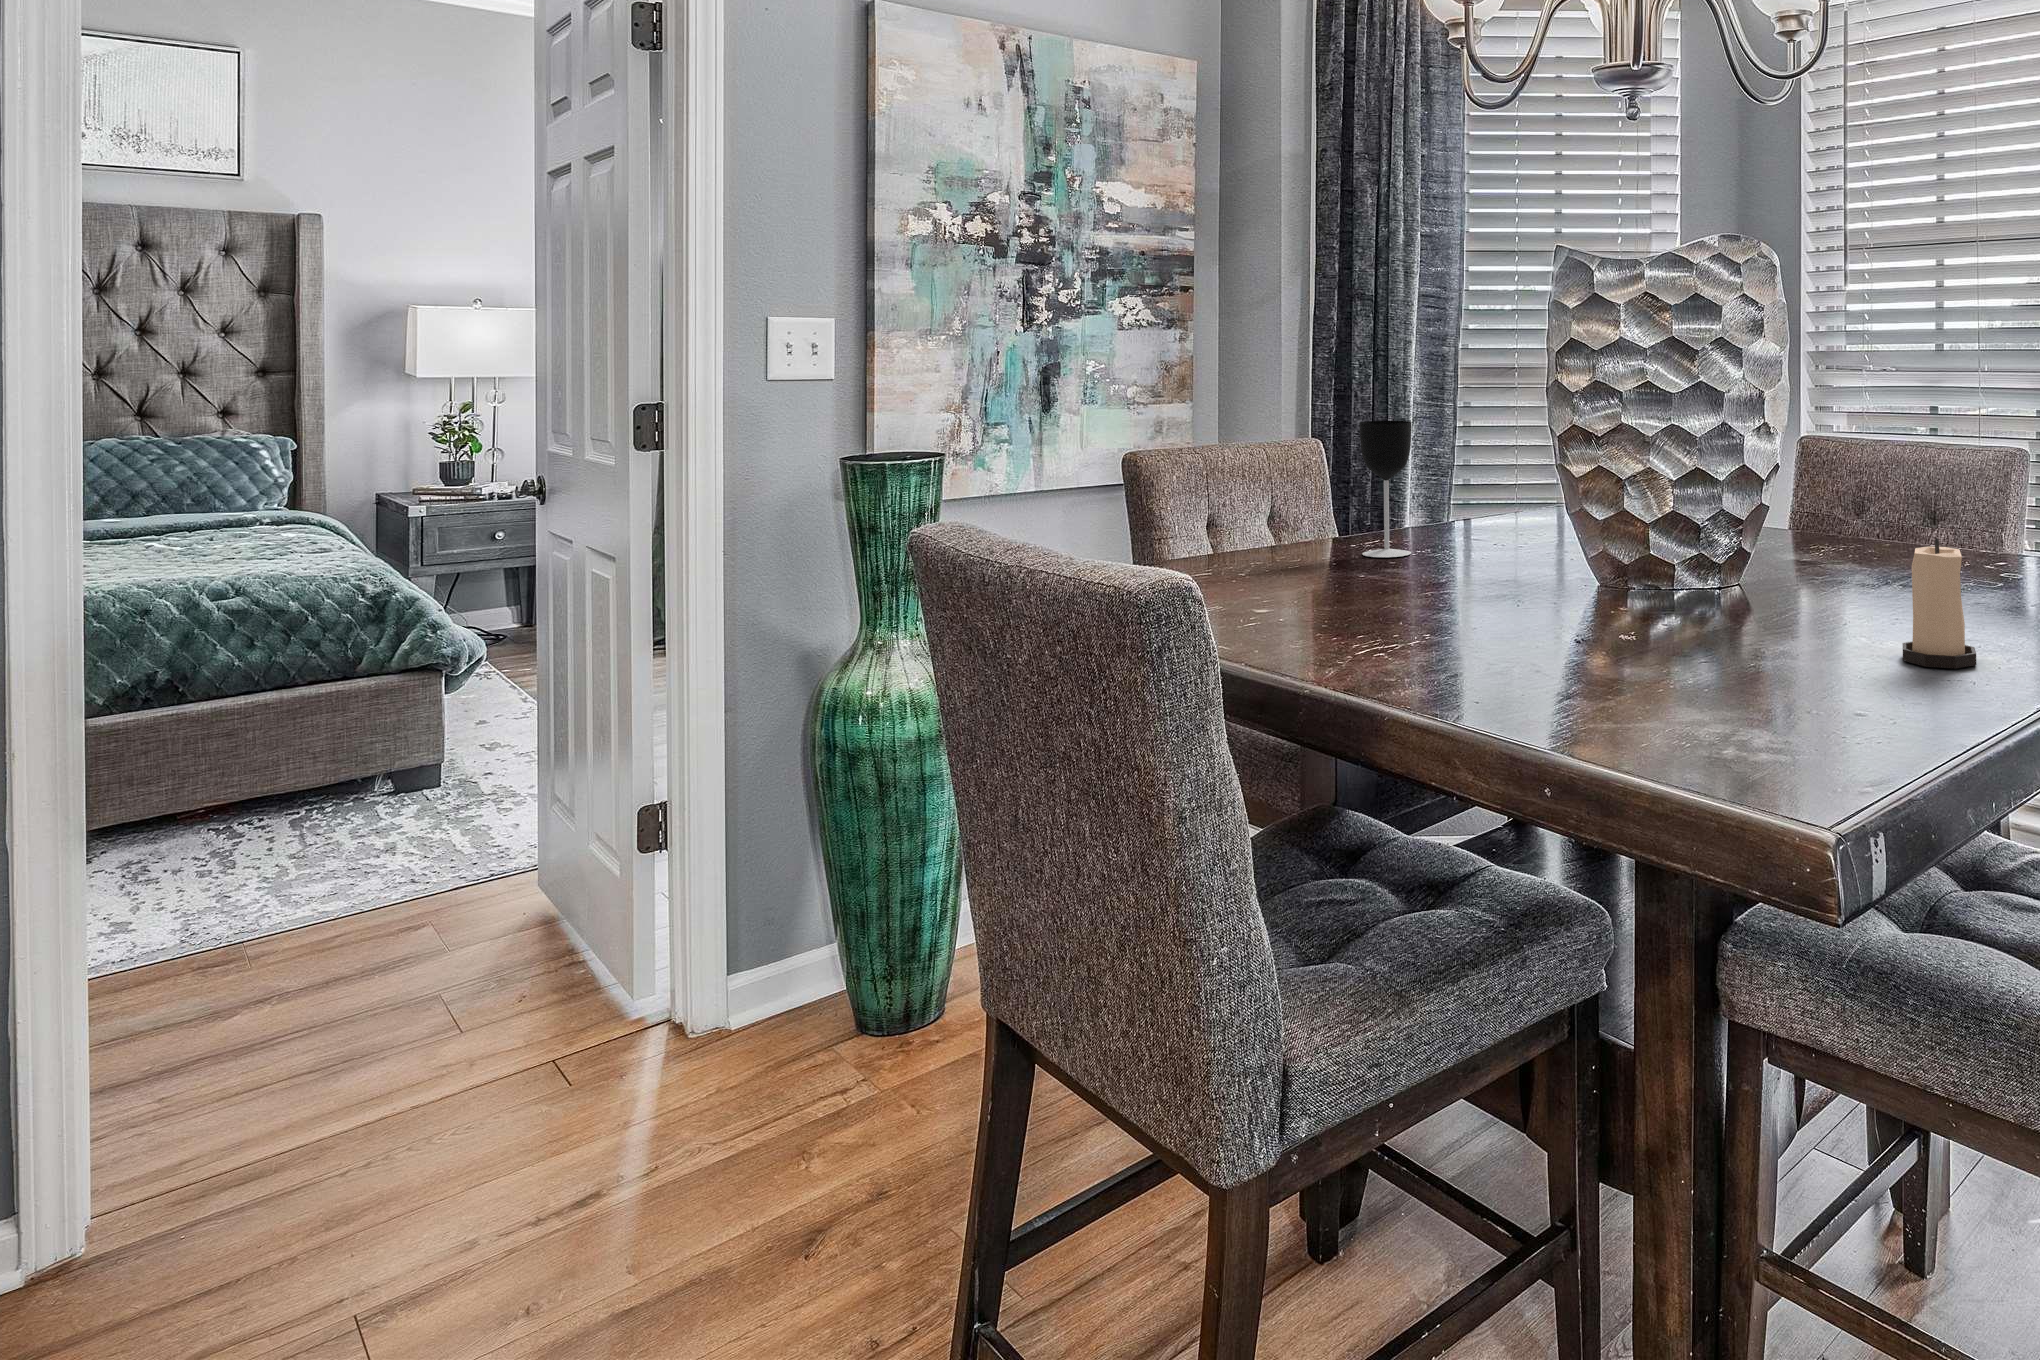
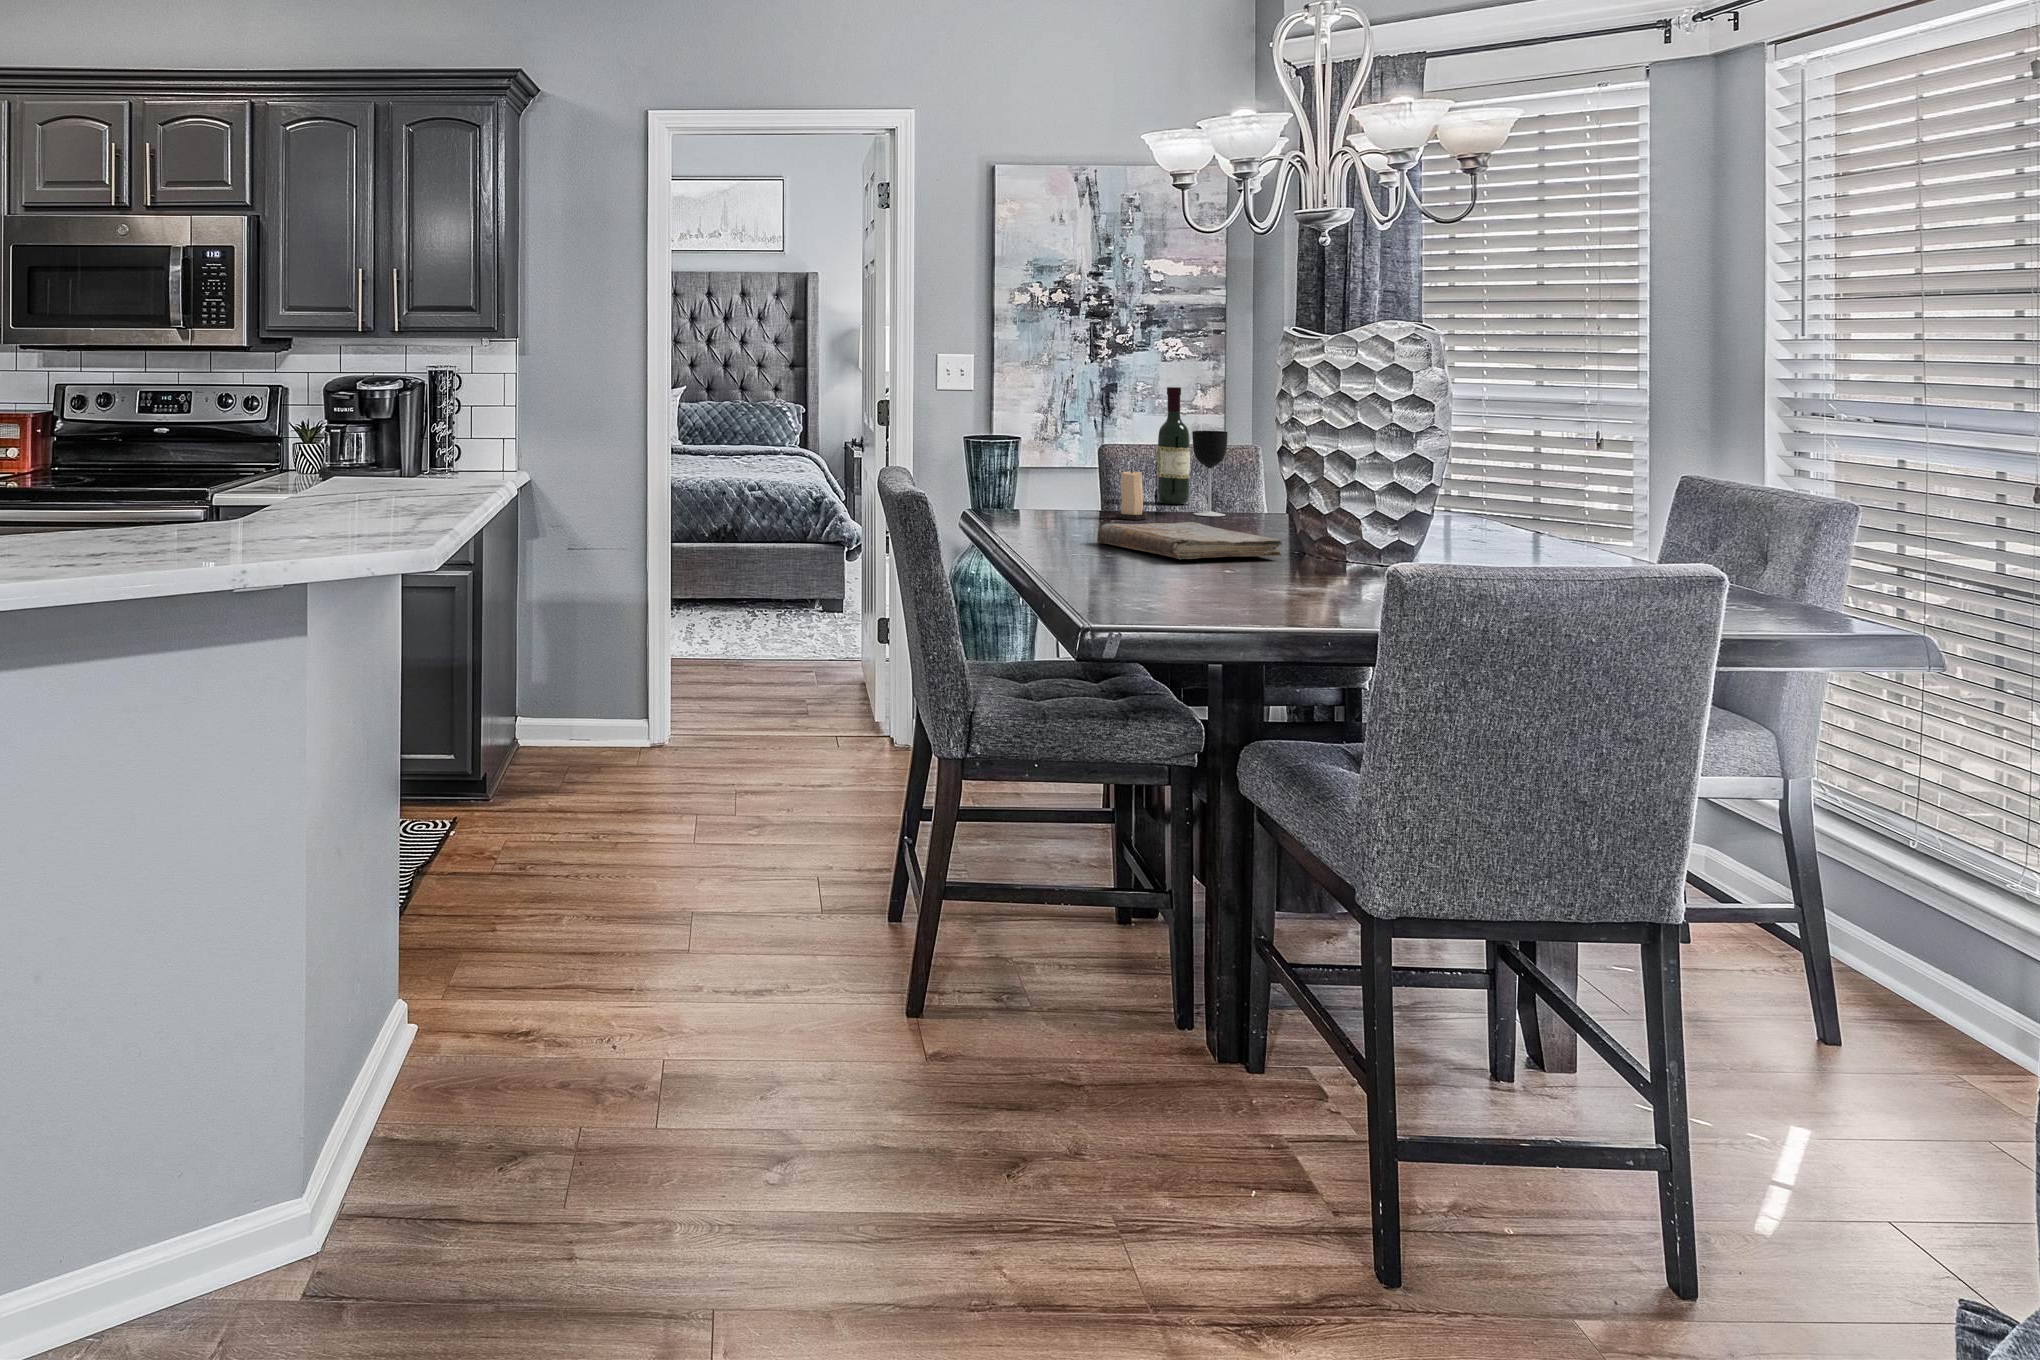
wine bottle: none [1252,357,1301,542] -> present [1158,387,1190,504]
candle: present [1903,538,1976,668] -> present [1116,468,1147,520]
book: none [1469,579,1800,670] -> present [1098,522,1282,559]

